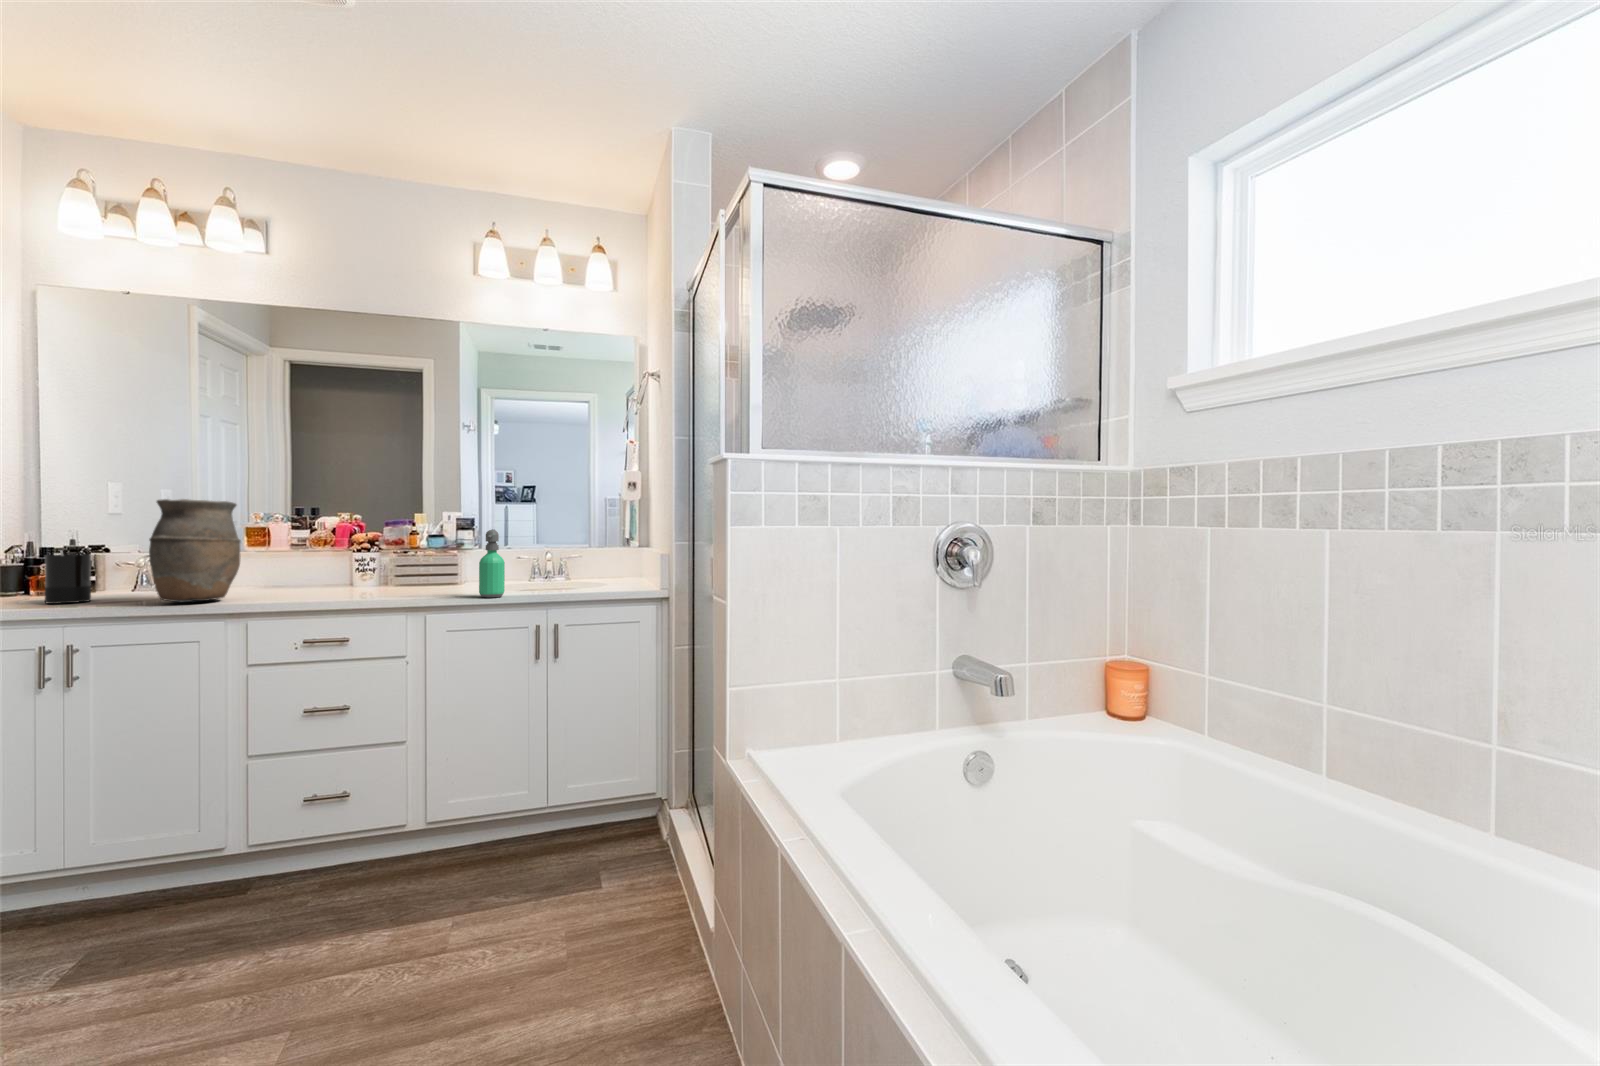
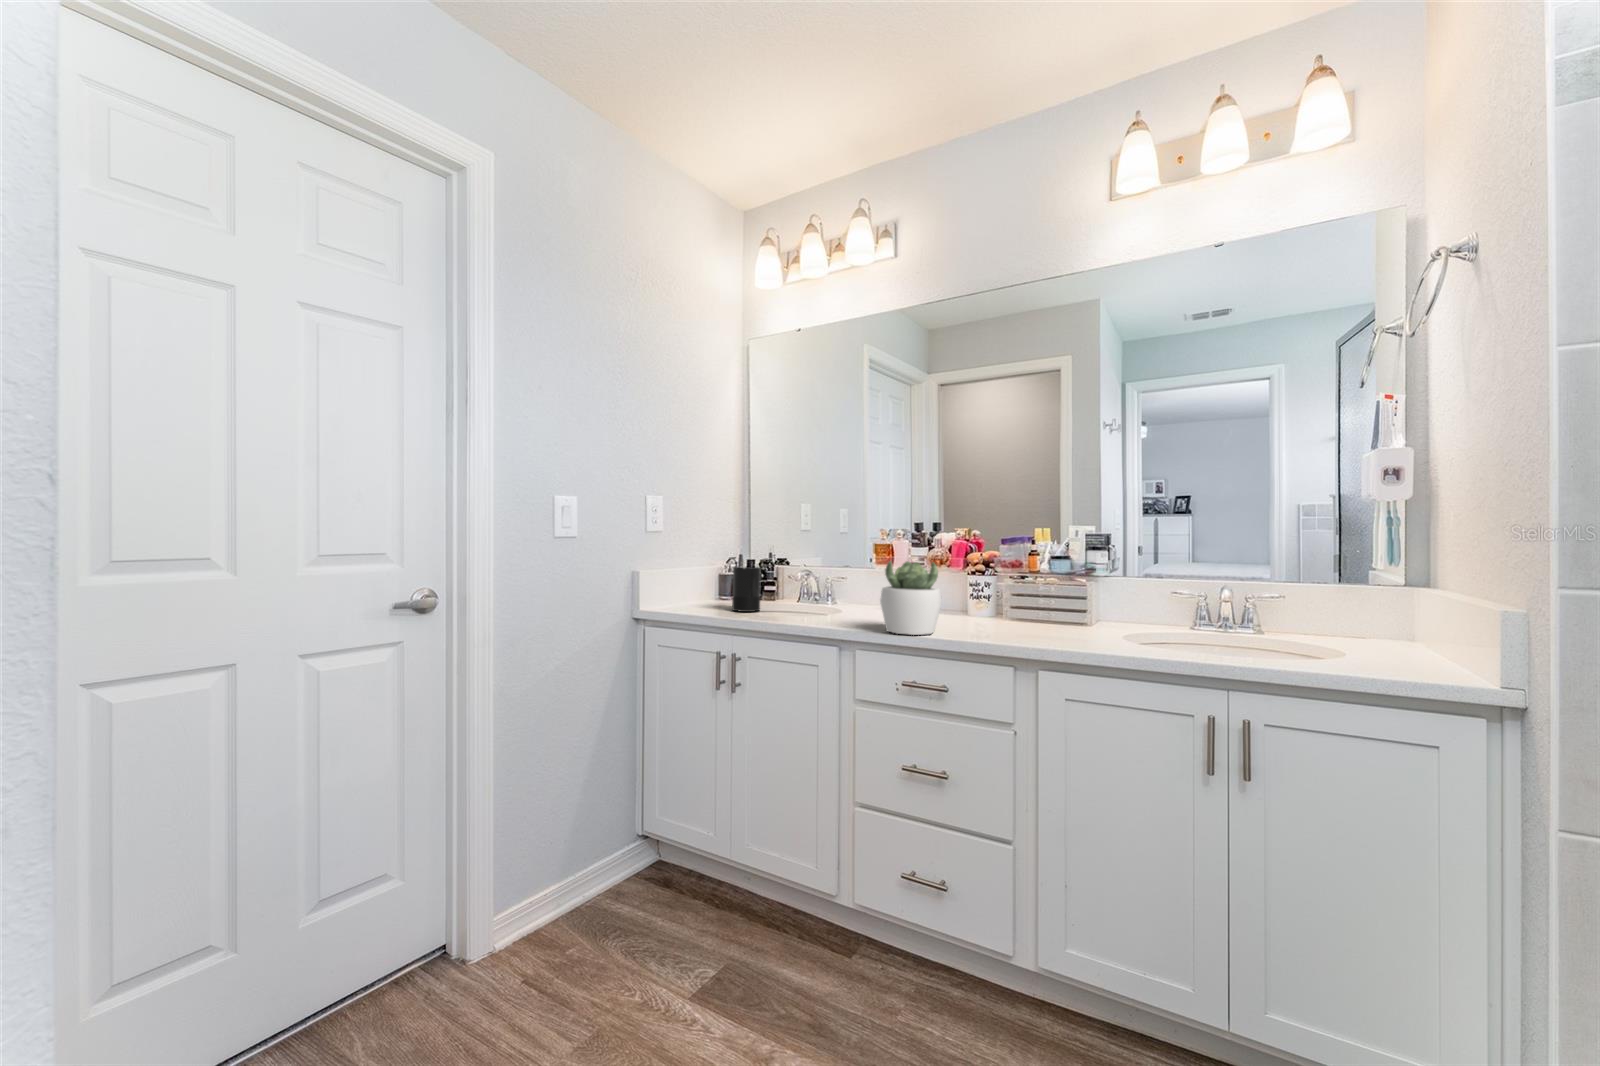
vase: present [149,499,240,602] -> none [790,514,860,621]
soap dispenser: present [479,530,505,597] -> none [1114,551,1153,656]
succulent plant: none [273,542,336,603] -> present [880,561,942,635]

